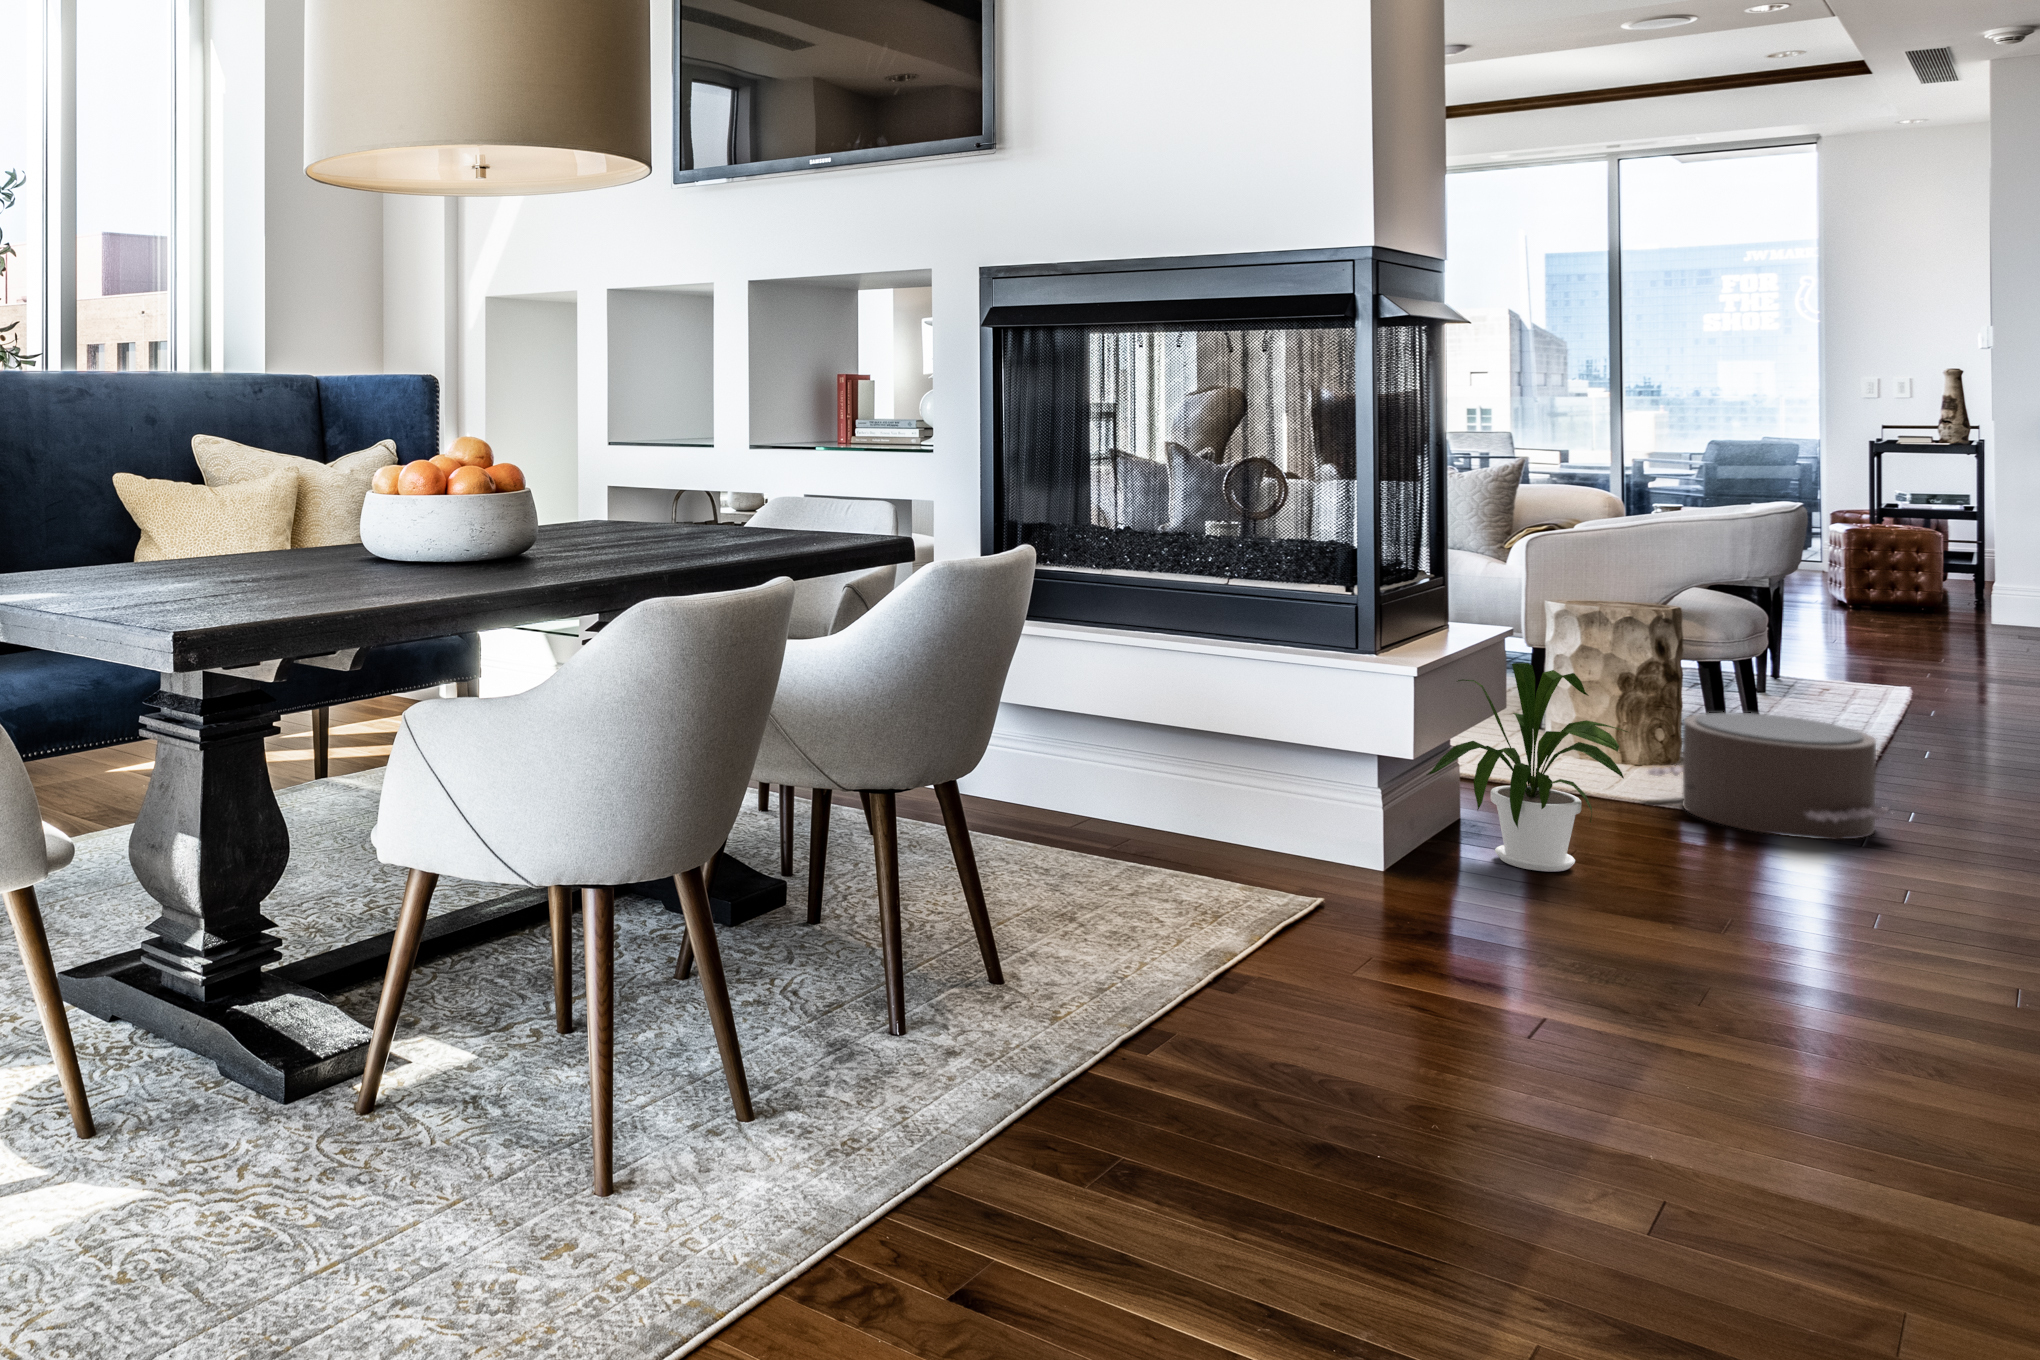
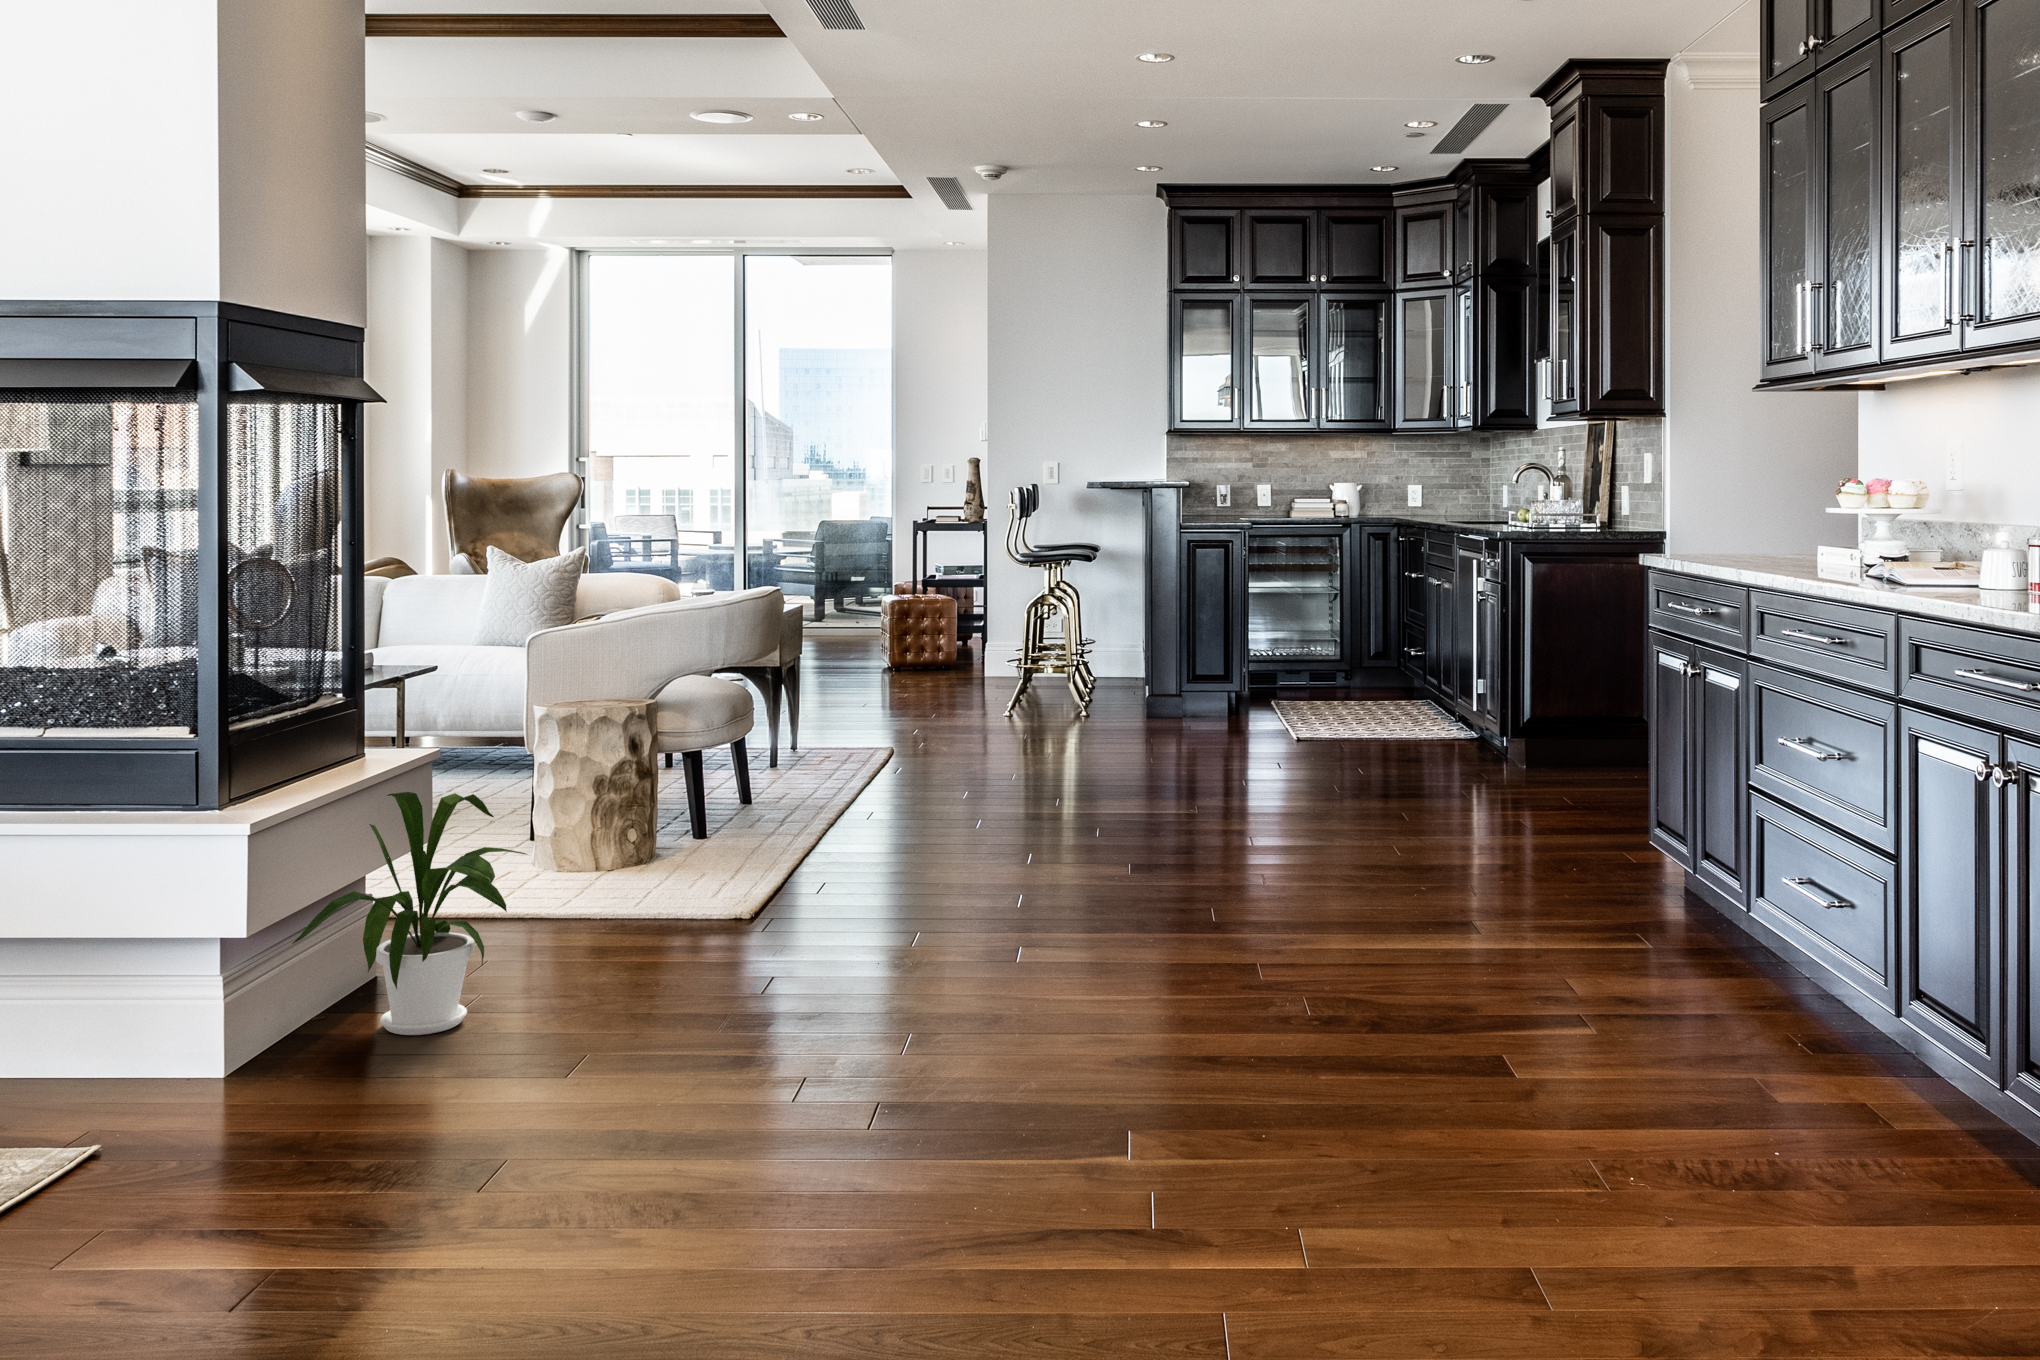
pouf: present [1647,713,1892,839] -> none [593,804,805,934]

